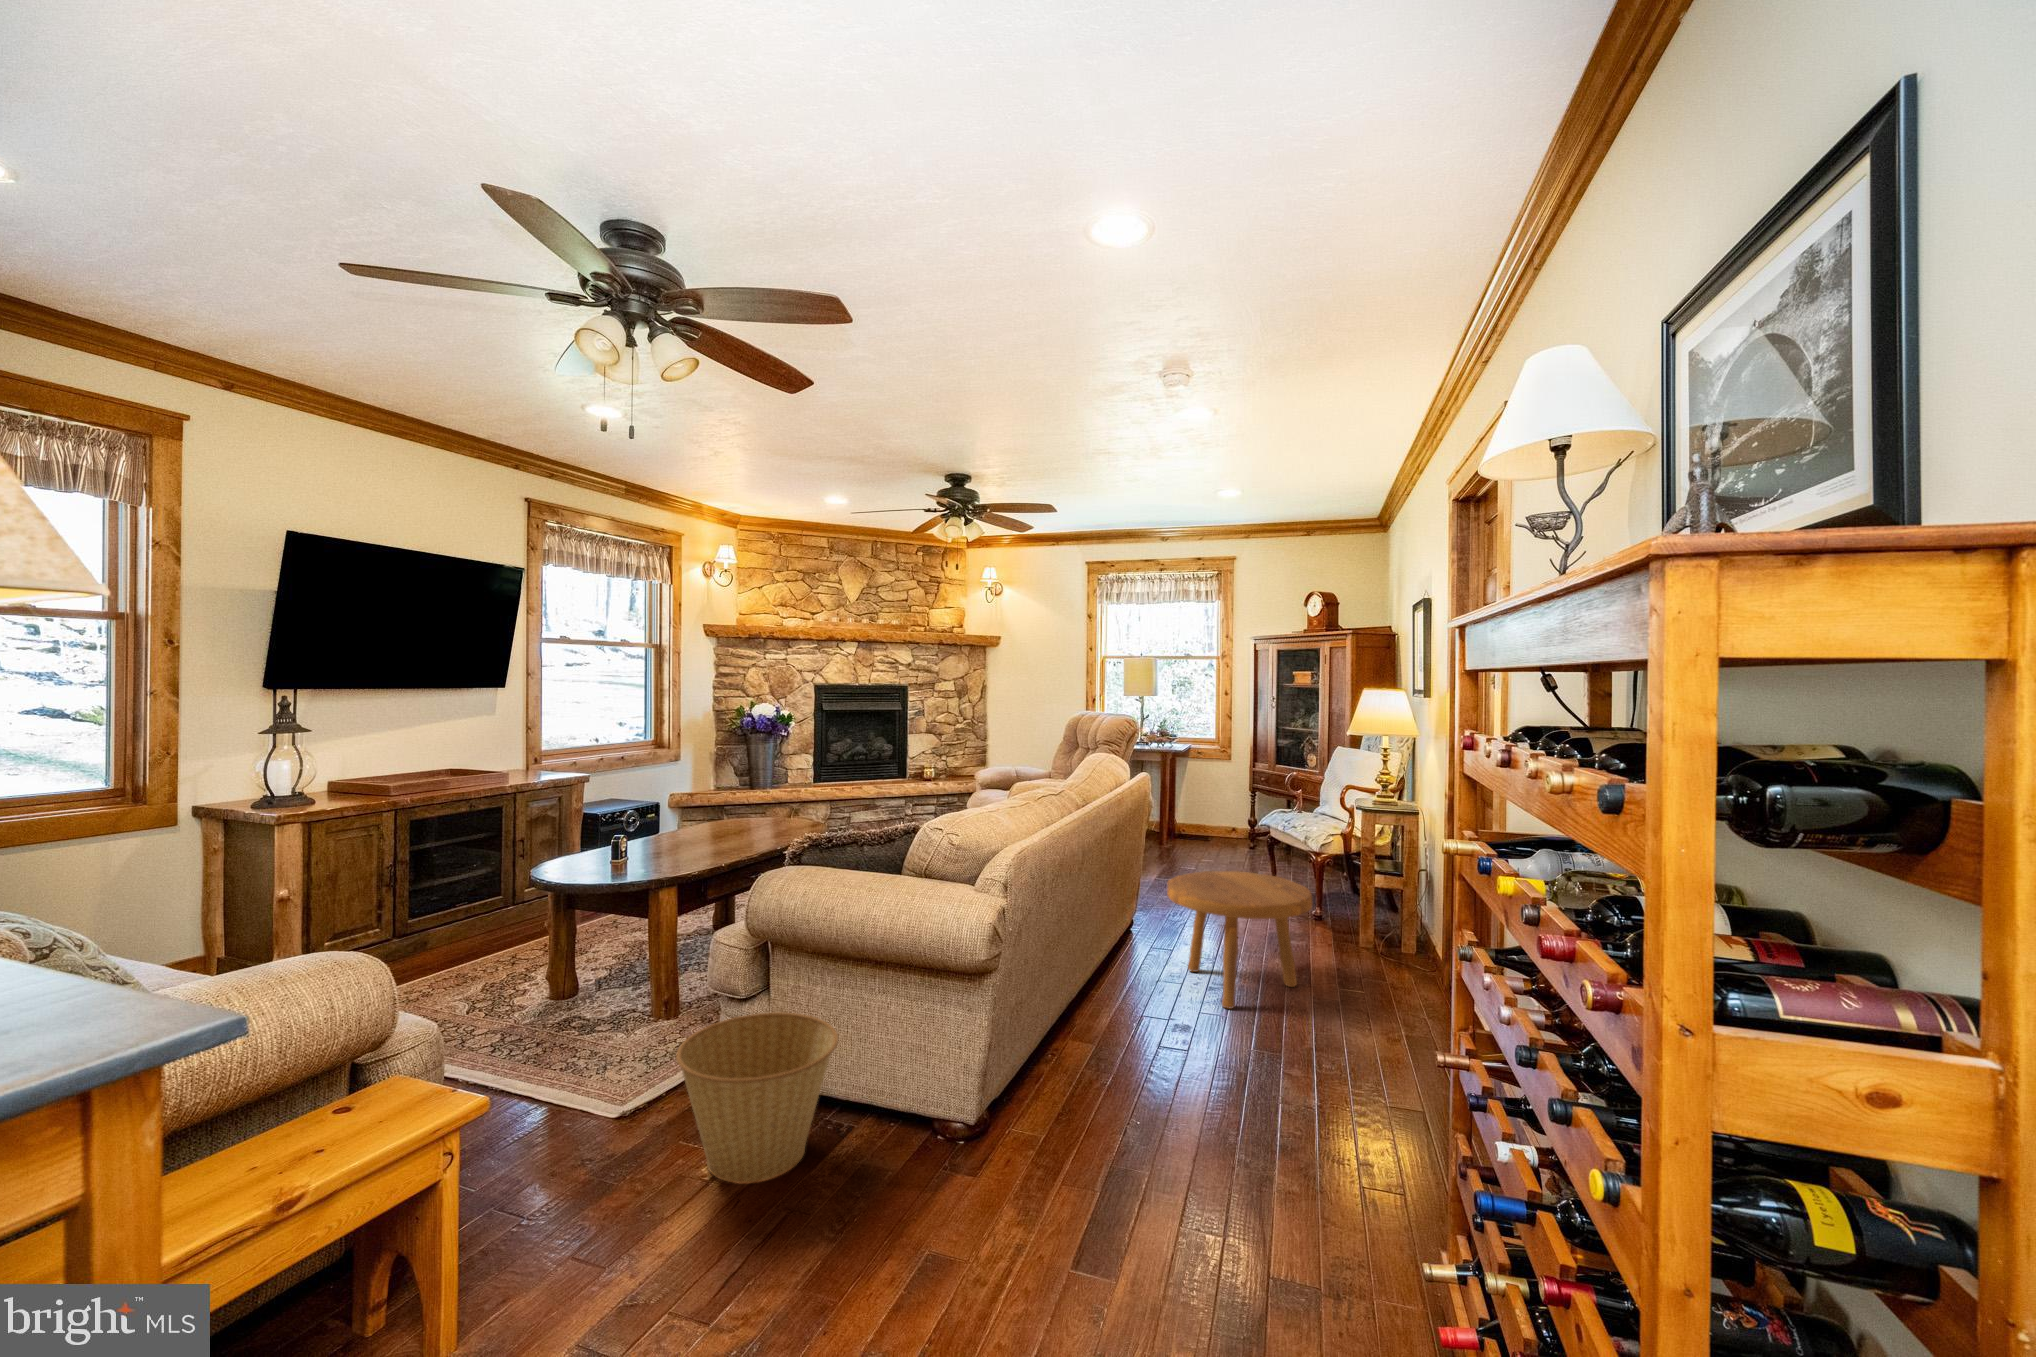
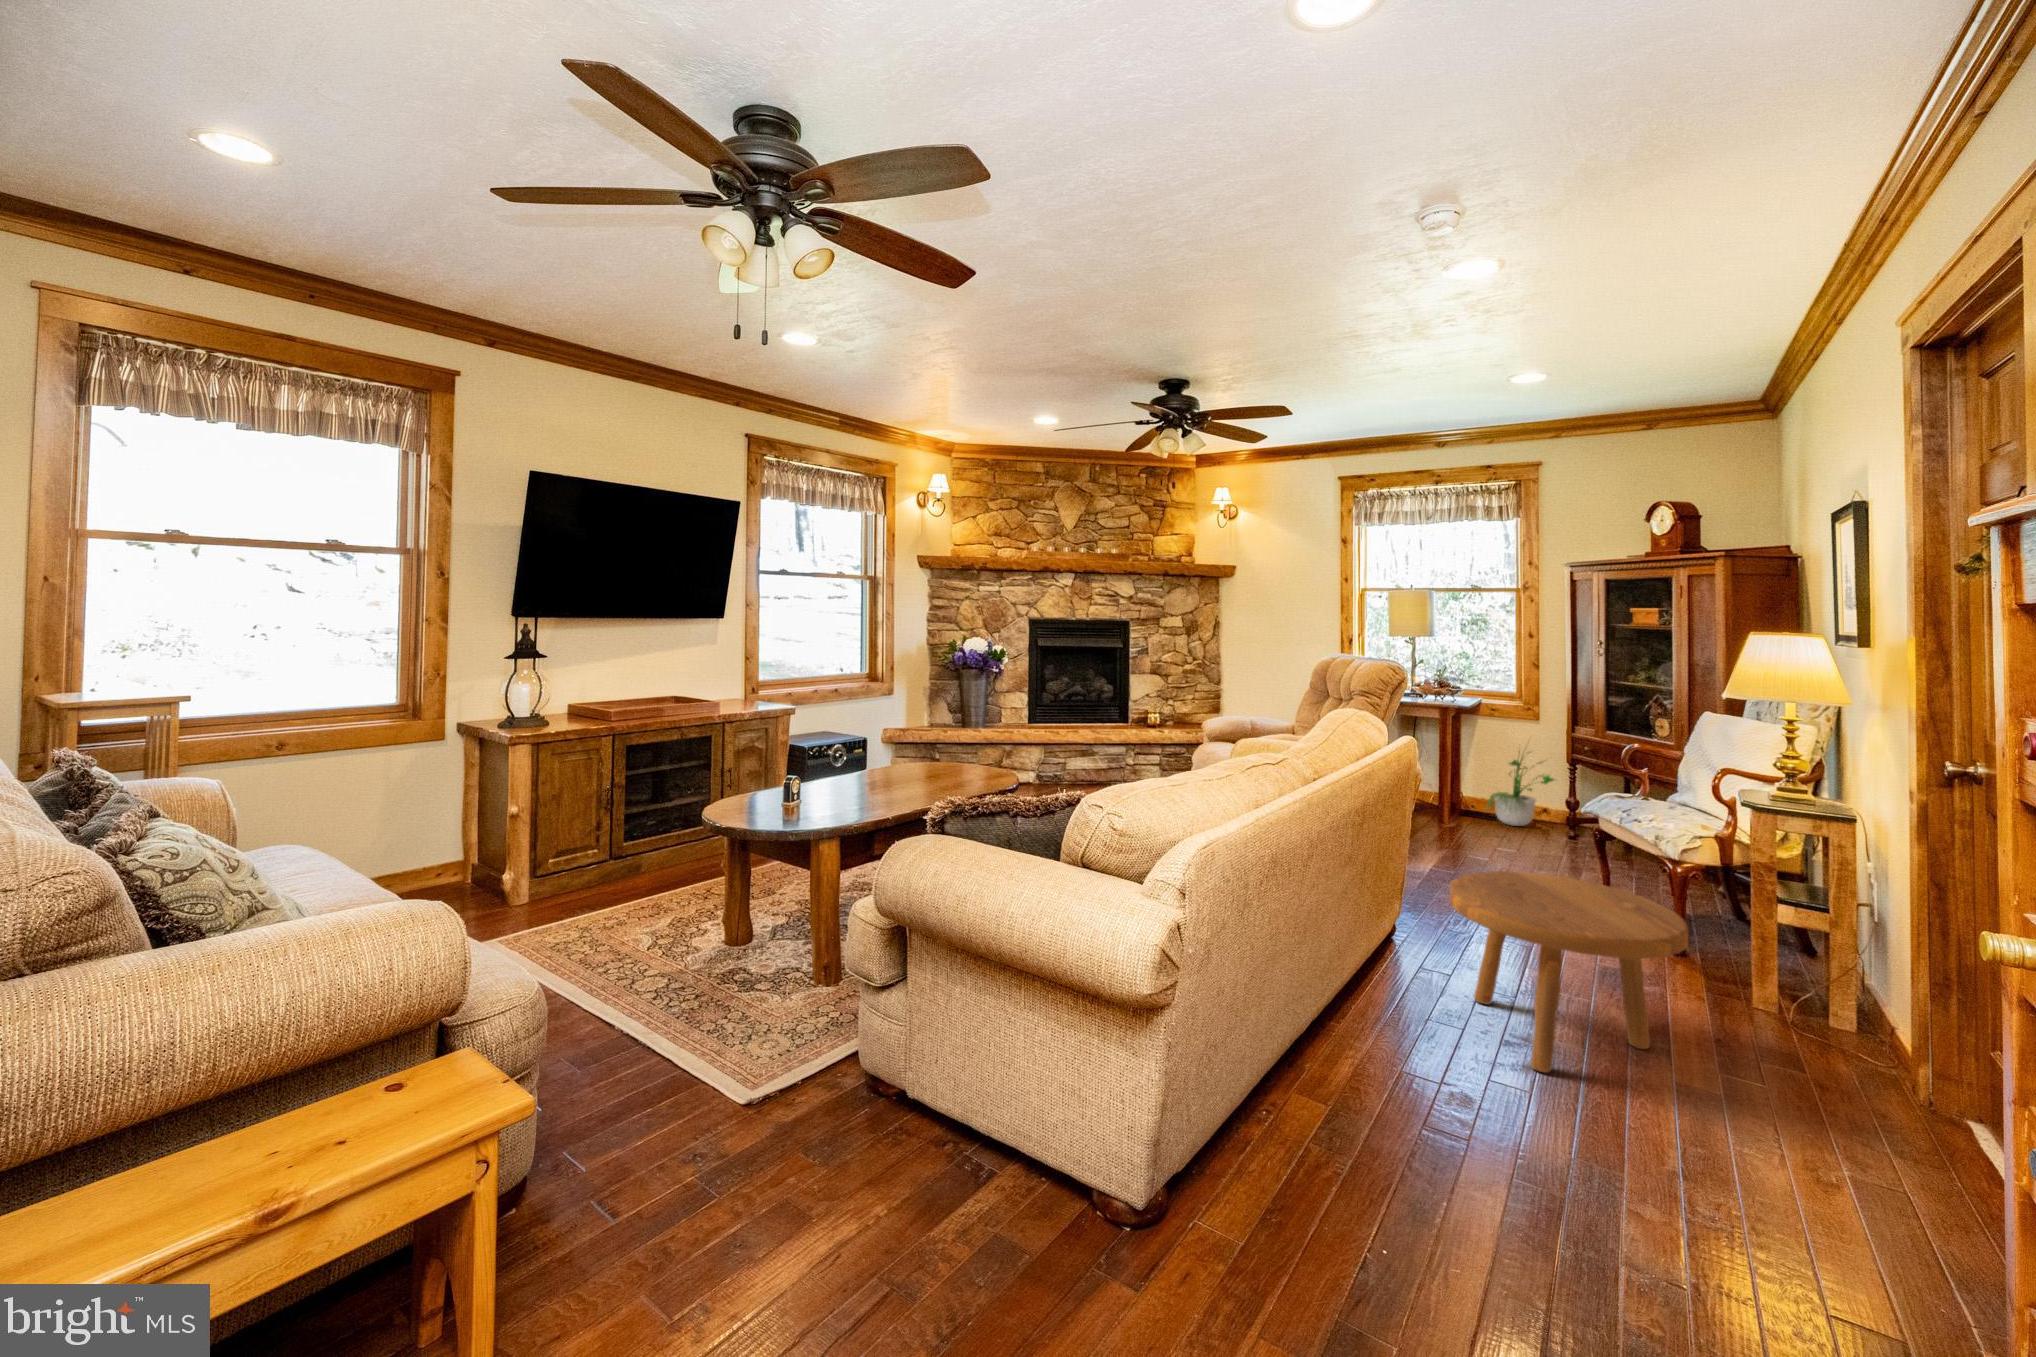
potted plant: none [1201,771,1250,848] -> present [1486,752,1554,826]
basket: present [676,1013,838,1183] -> none [774,1017,976,1246]

